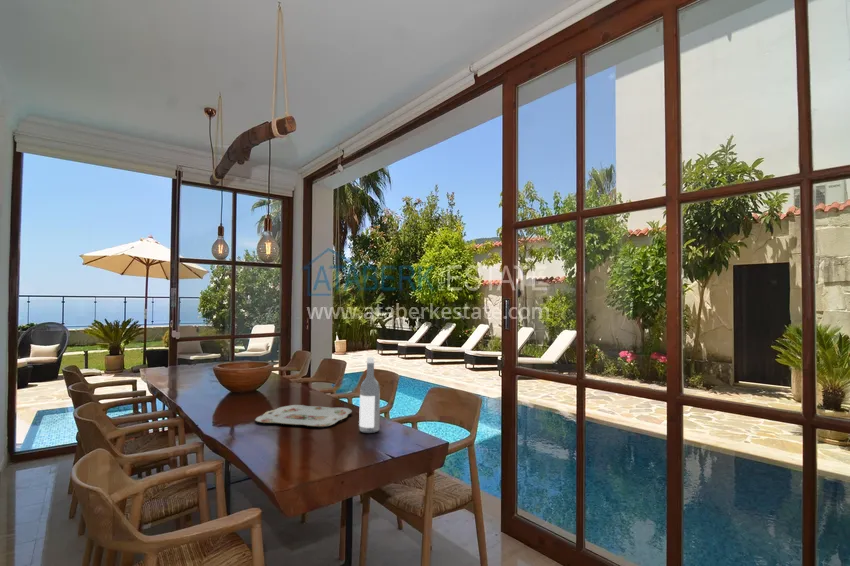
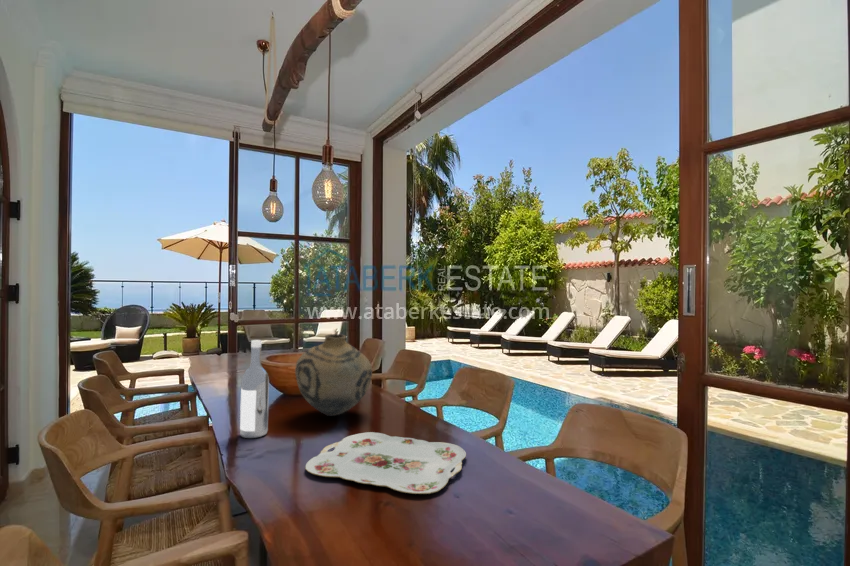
vase: none [243,344,297,400] -> present [295,334,372,416]
wine bottle: present [359,357,380,433] -> present [240,340,269,438]

